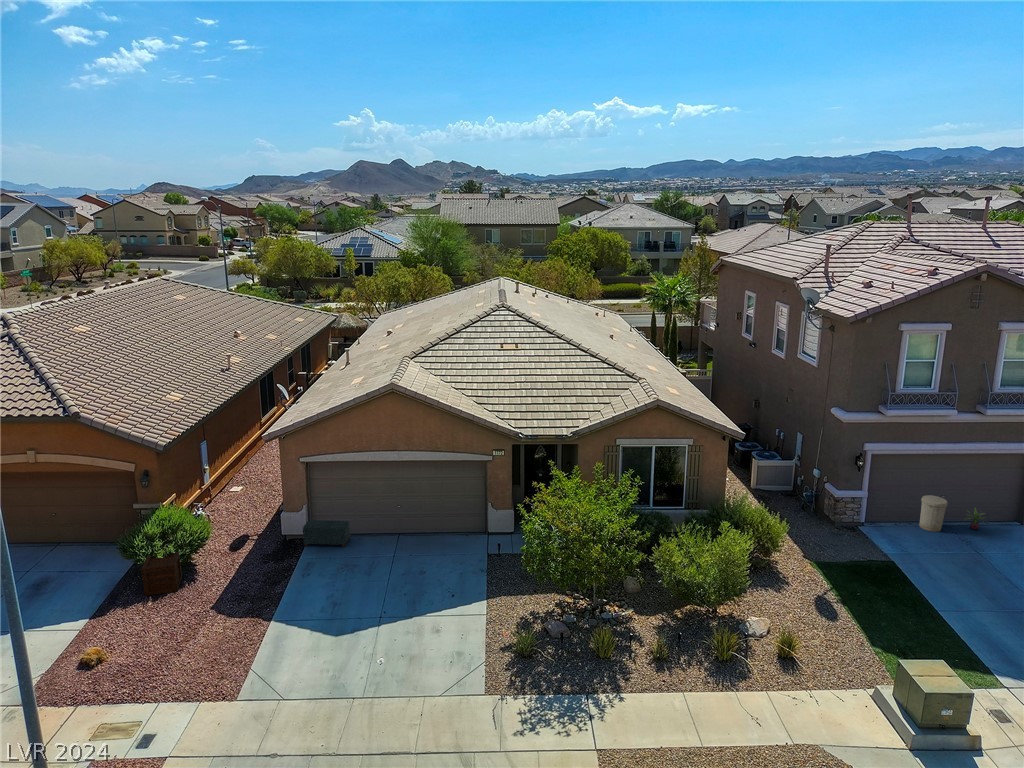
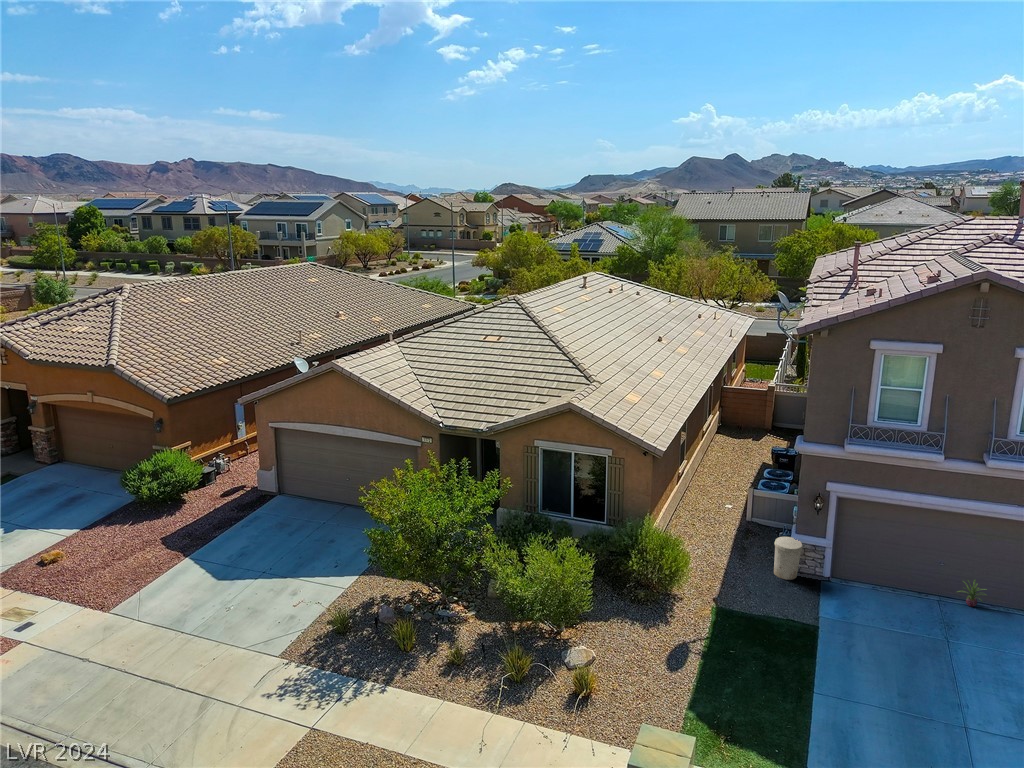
trash can: present [919,495,948,532] -> present [774,537,803,580]
bench: present [303,520,350,547] -> none [267,479,309,507]
wooden crate: present [141,552,182,596] -> none [123,489,163,522]

